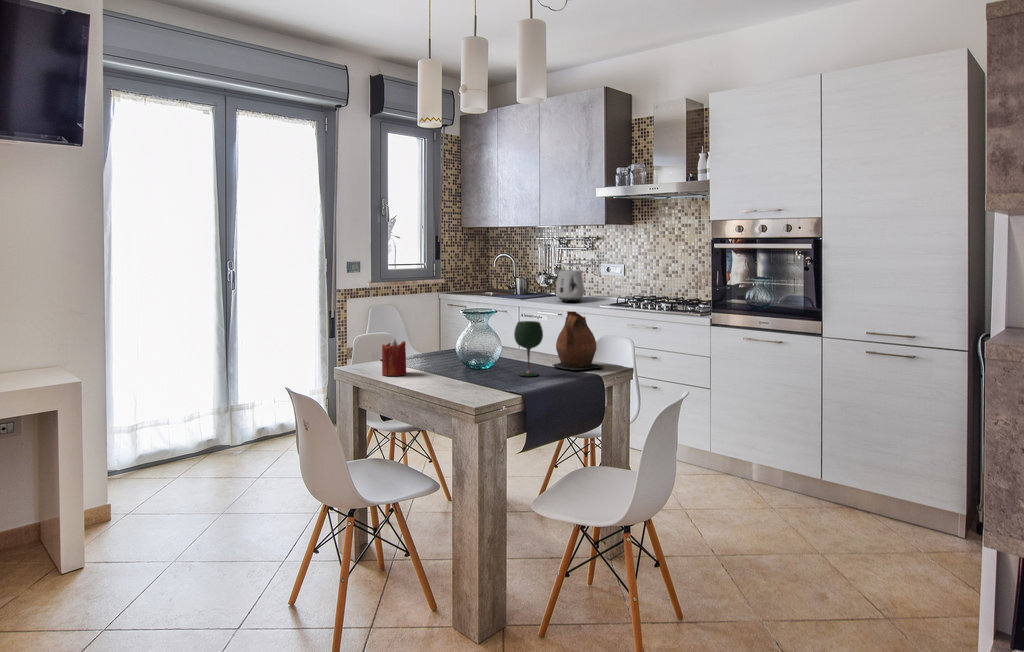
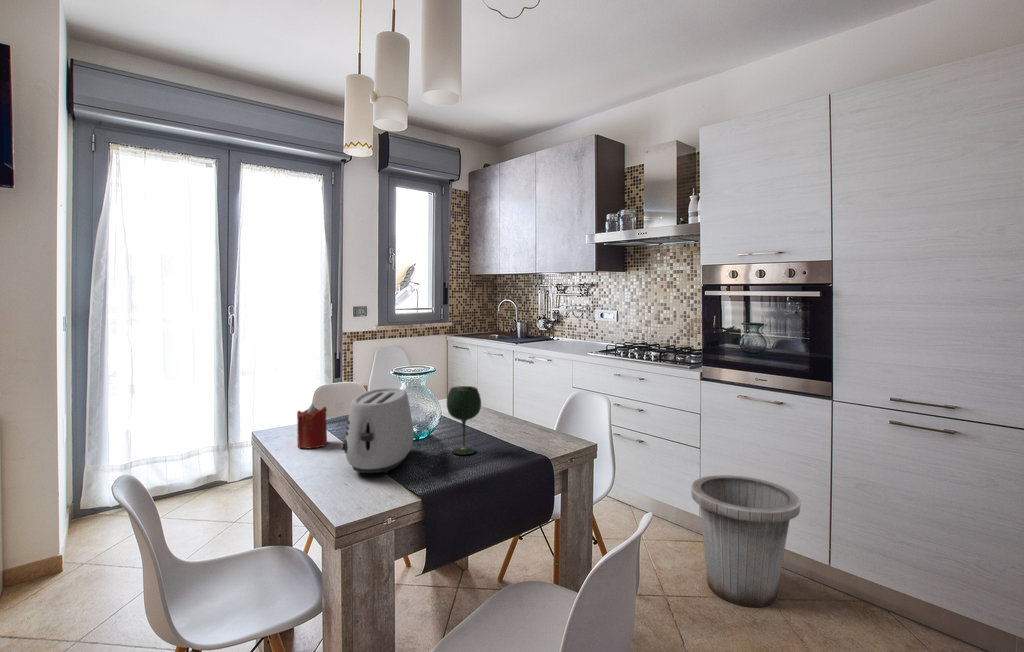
toaster: present [556,270,584,302] -> present [342,388,413,473]
ceramic pitcher: present [553,311,604,370] -> none [498,374,561,445]
trash can: none [705,409,798,514] -> present [691,475,801,607]

